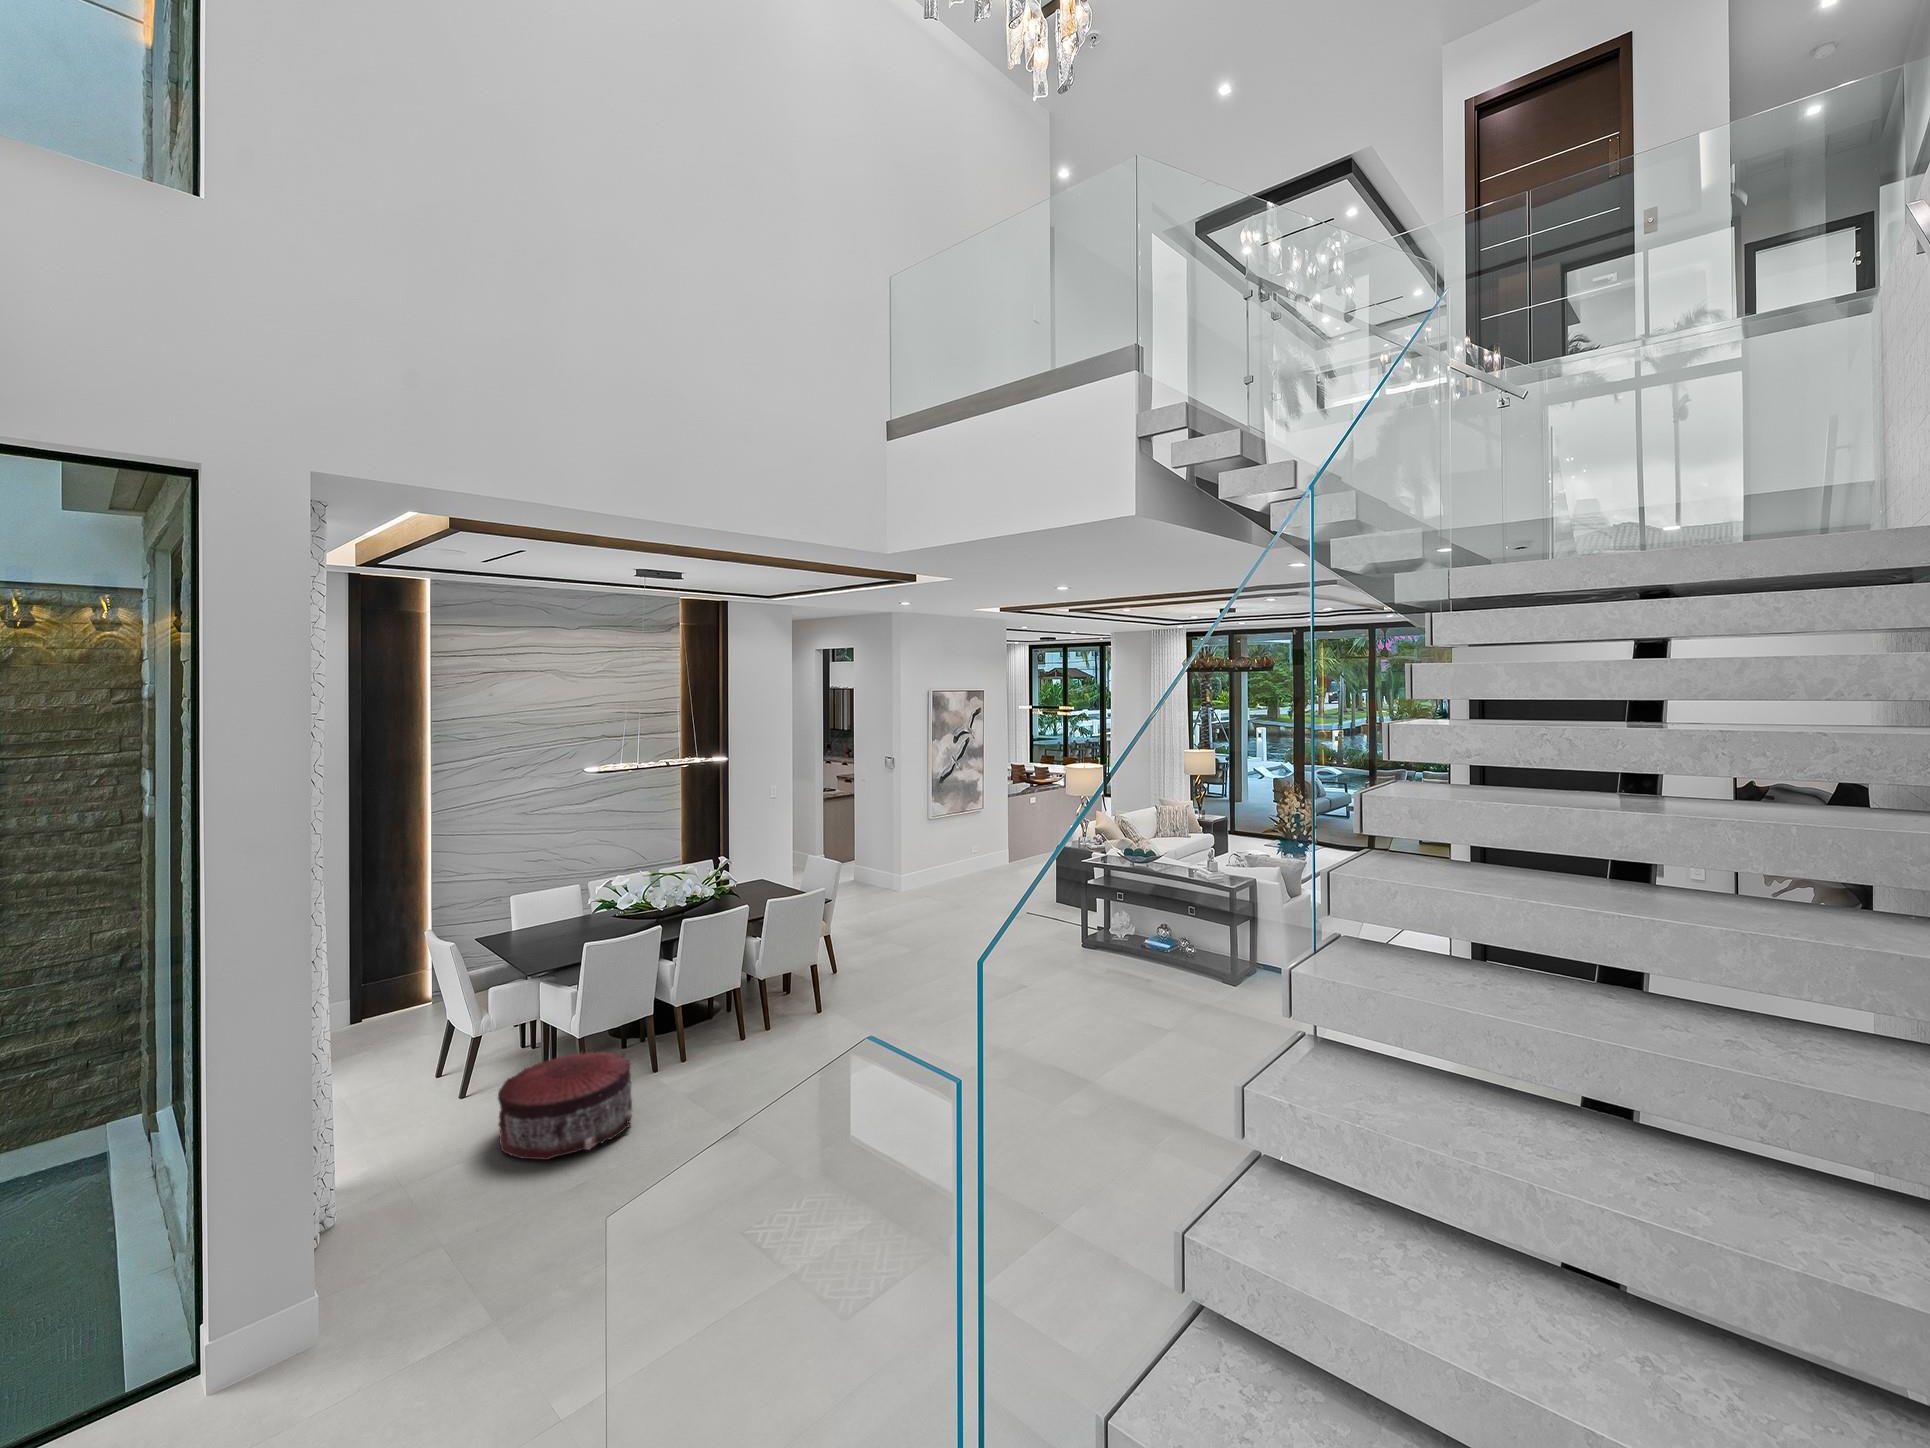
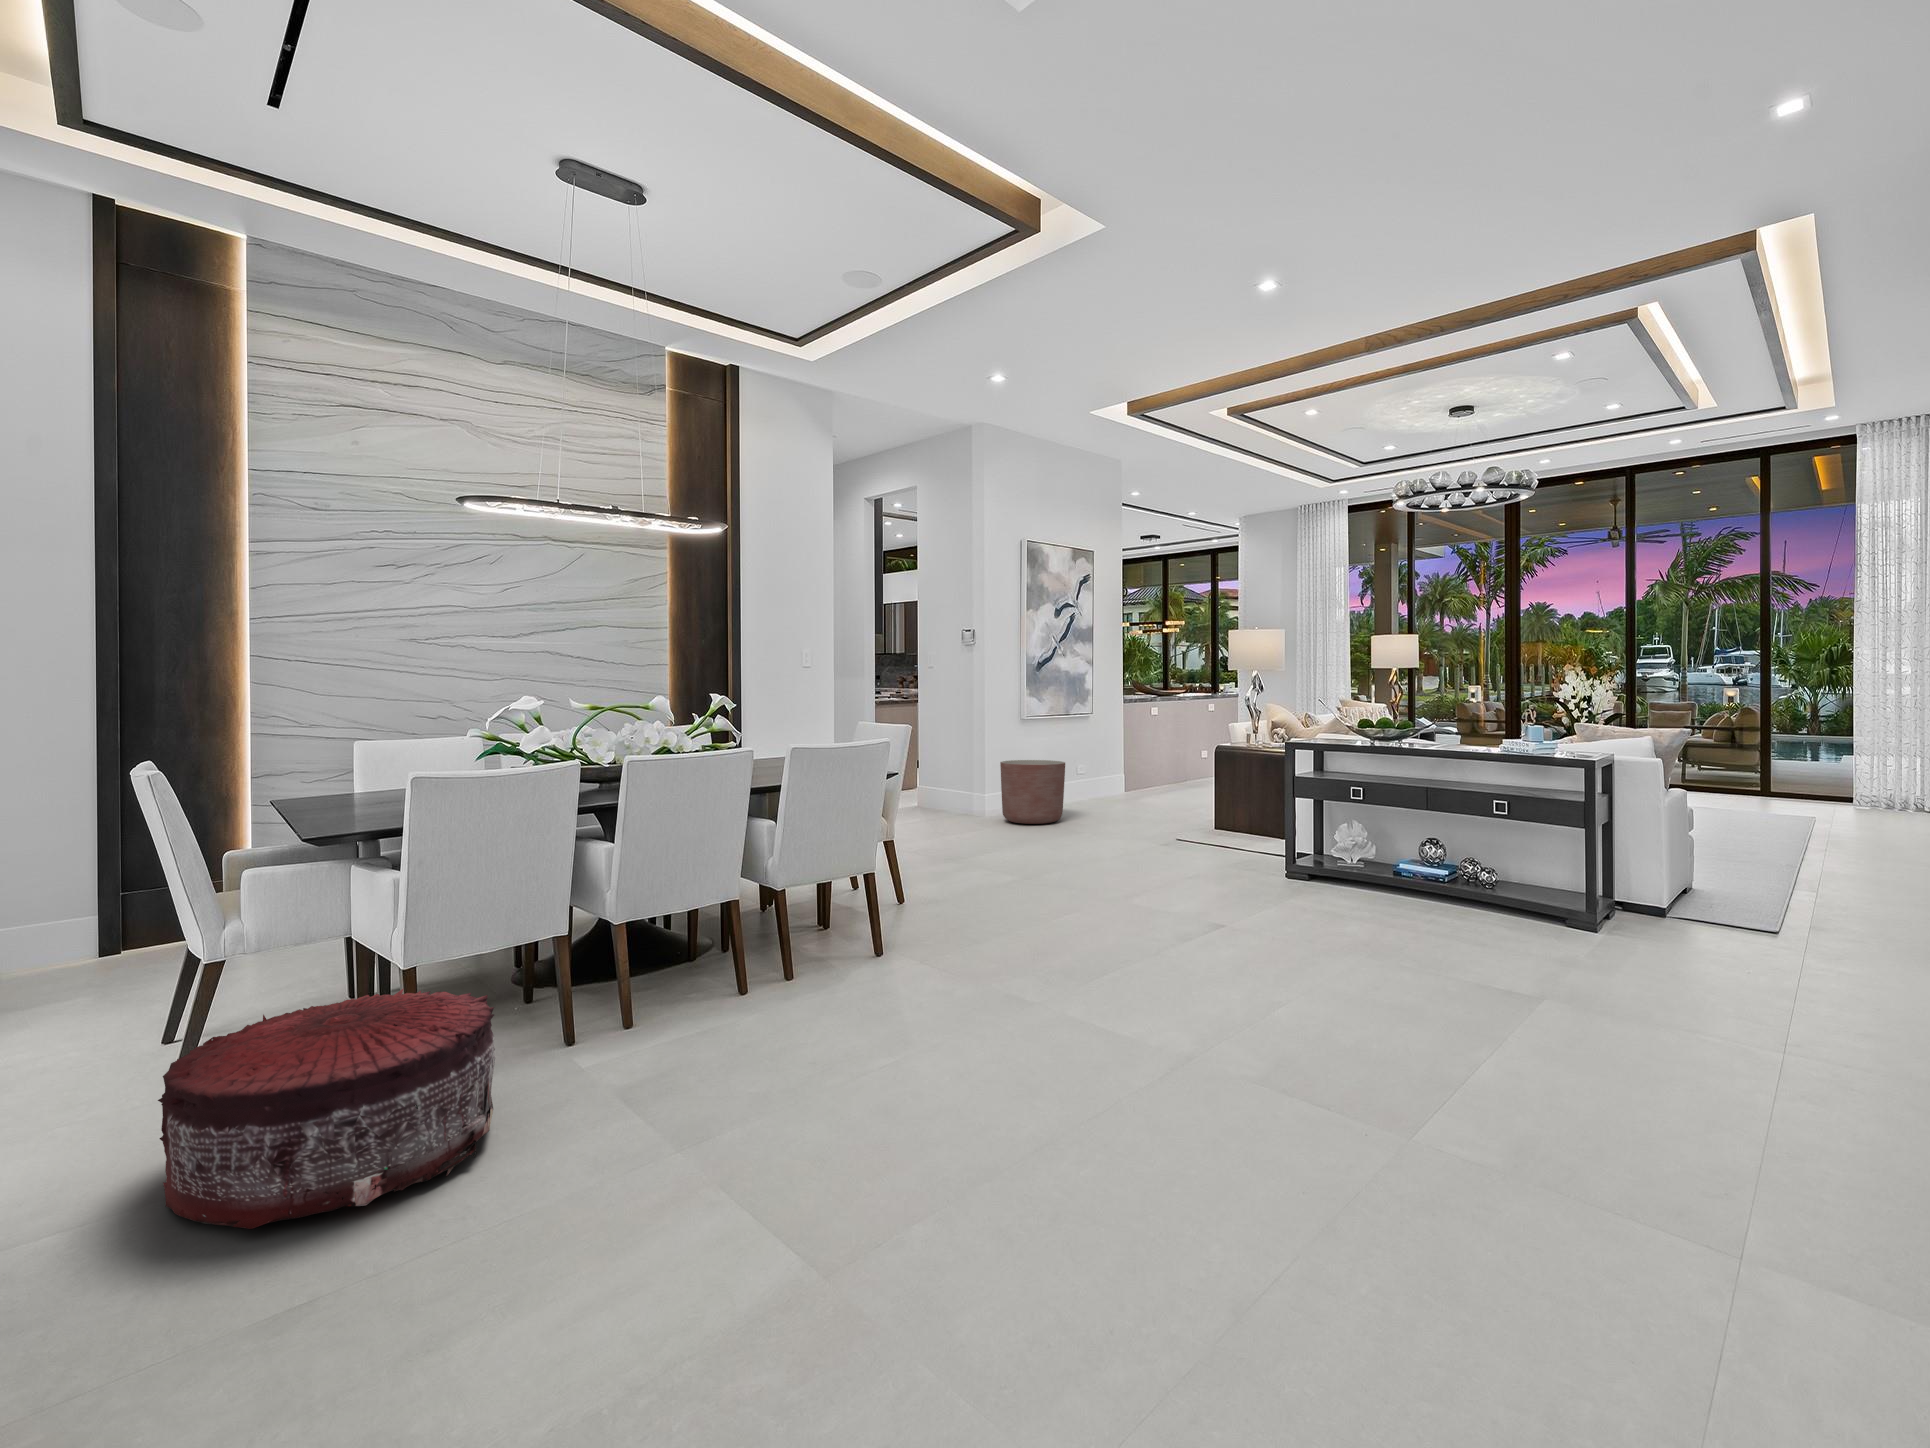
planter: none [913,848,958,896] -> present [1000,760,1065,824]

